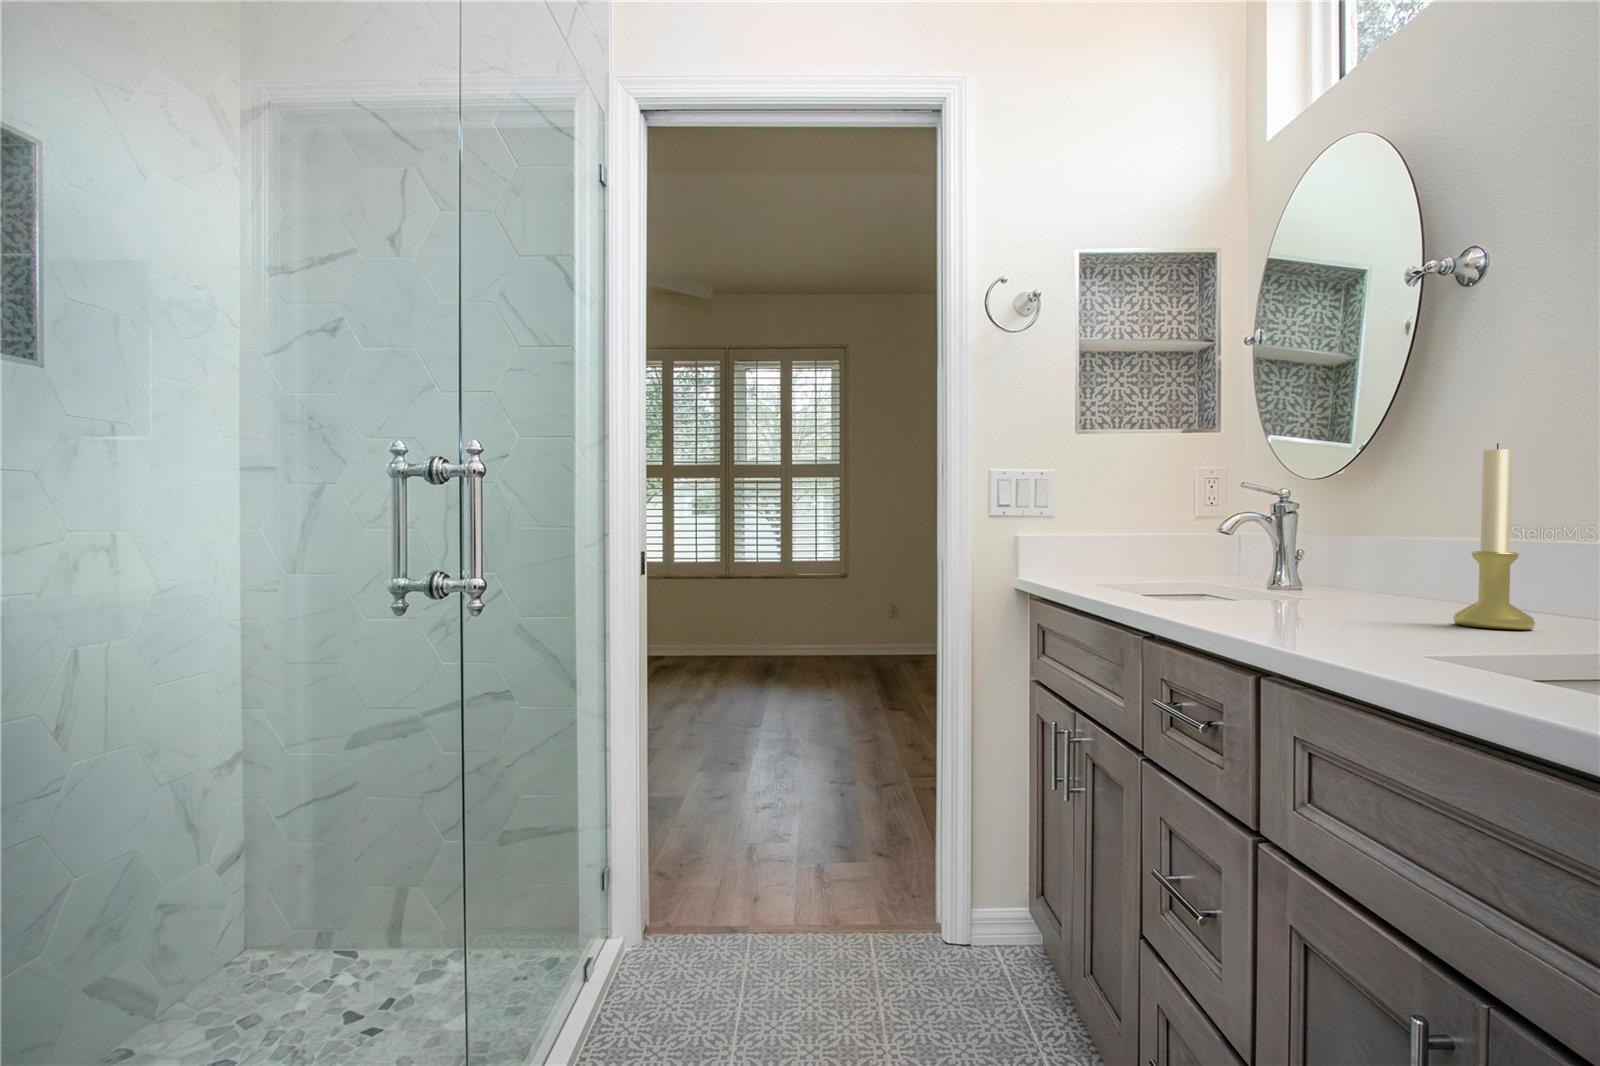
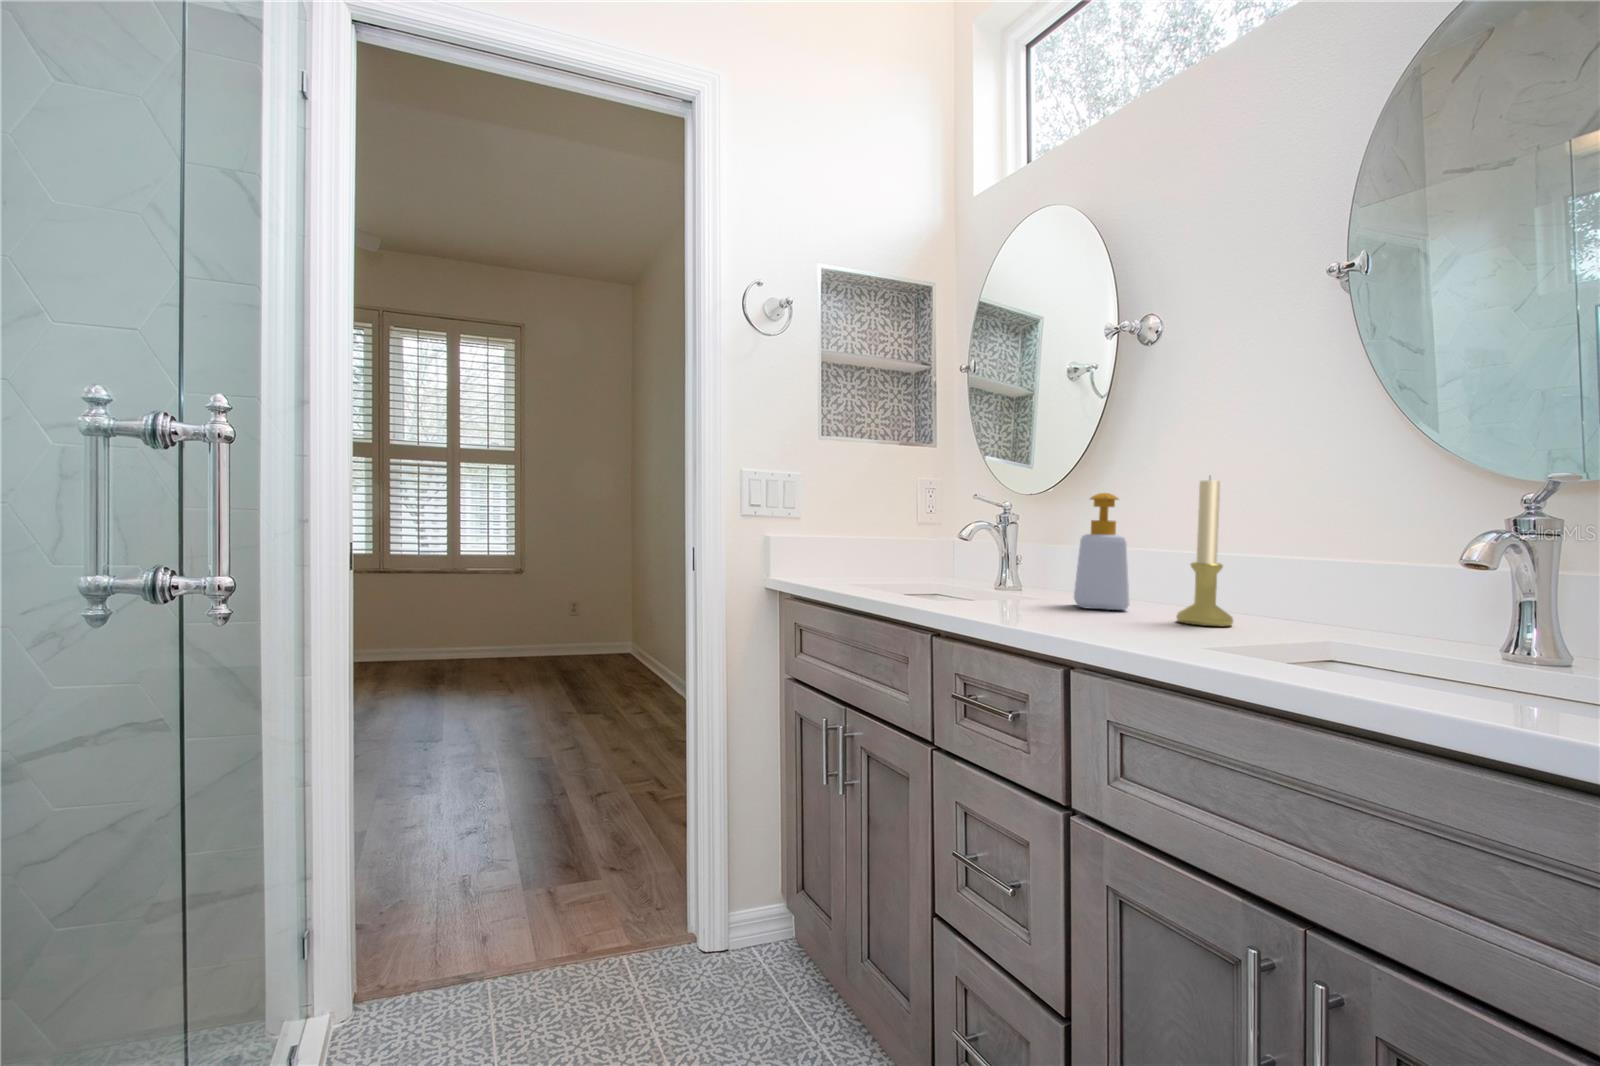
soap bottle: none [1338,473,1415,612] -> present [1074,493,1130,610]

